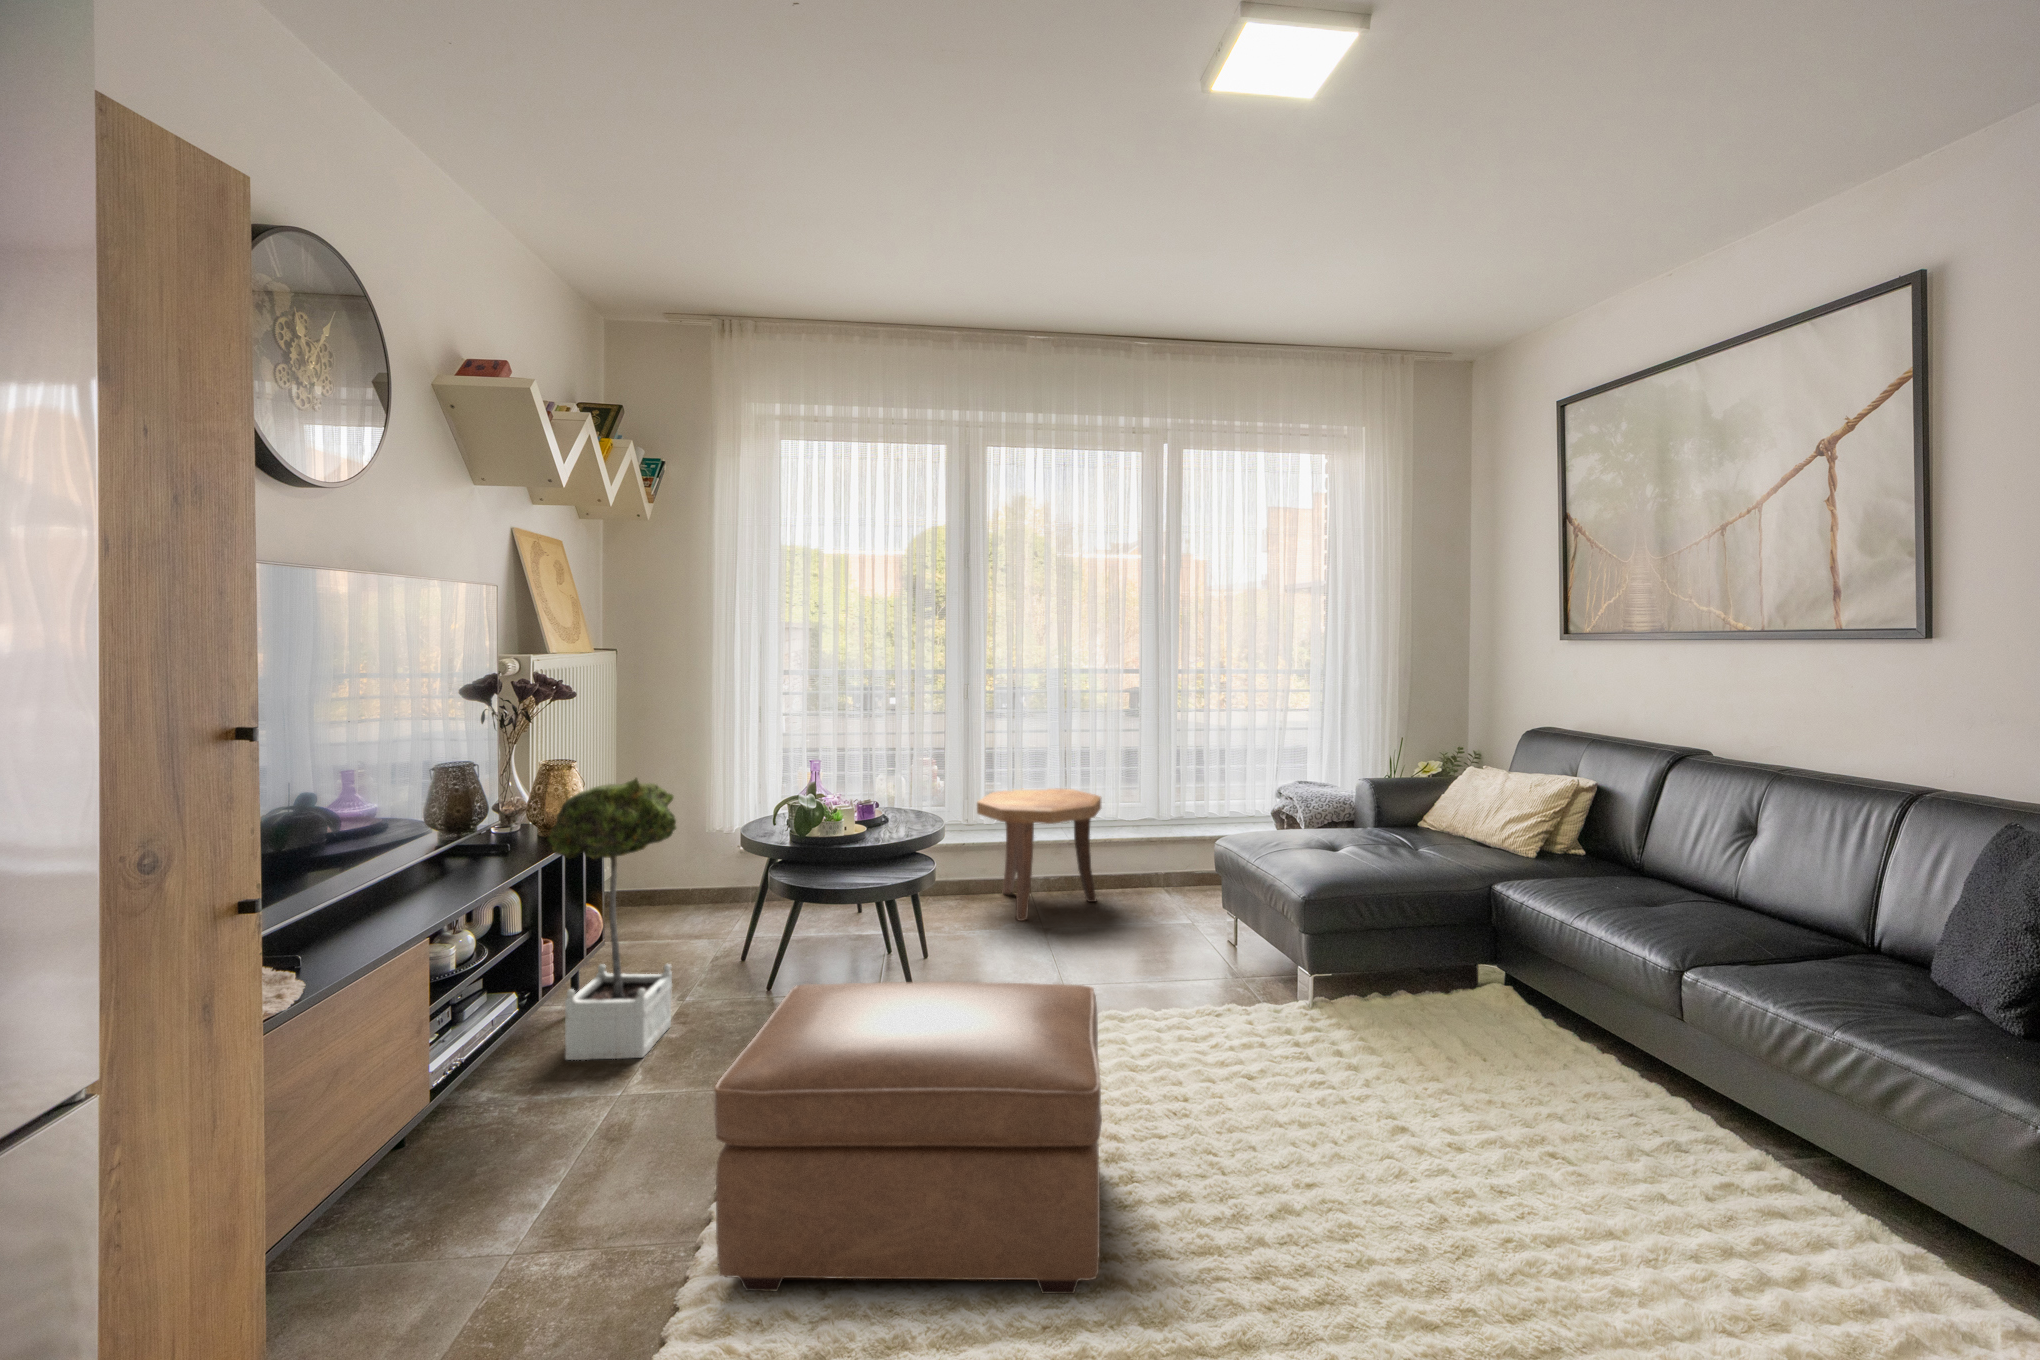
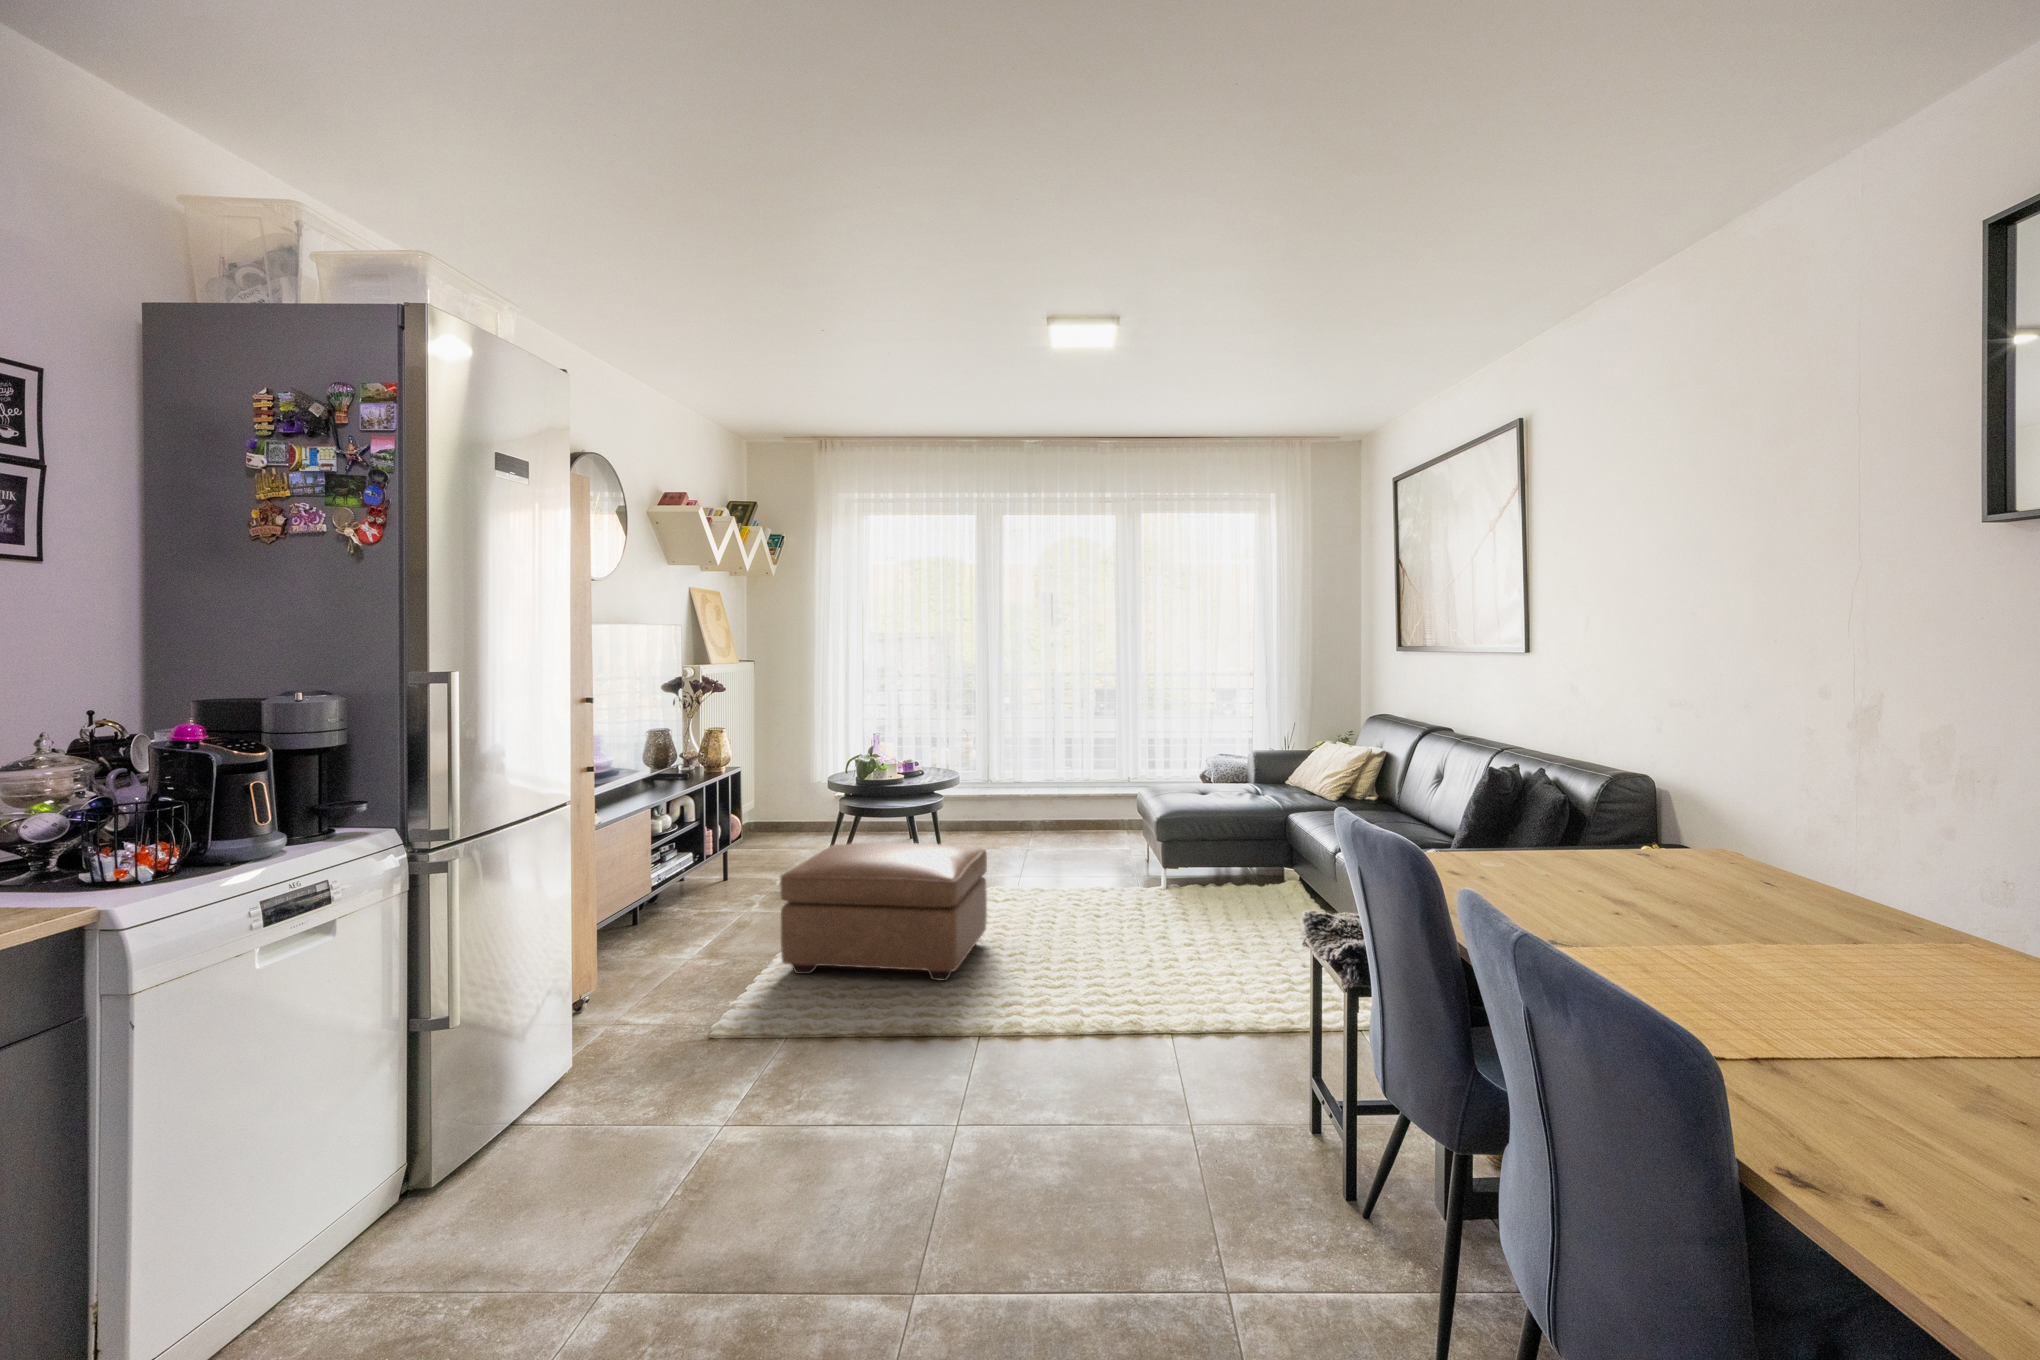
potted tree: present [548,778,676,1060] -> none [709,737,779,897]
side table: present [977,789,1101,921] -> none [988,756,1075,843]

